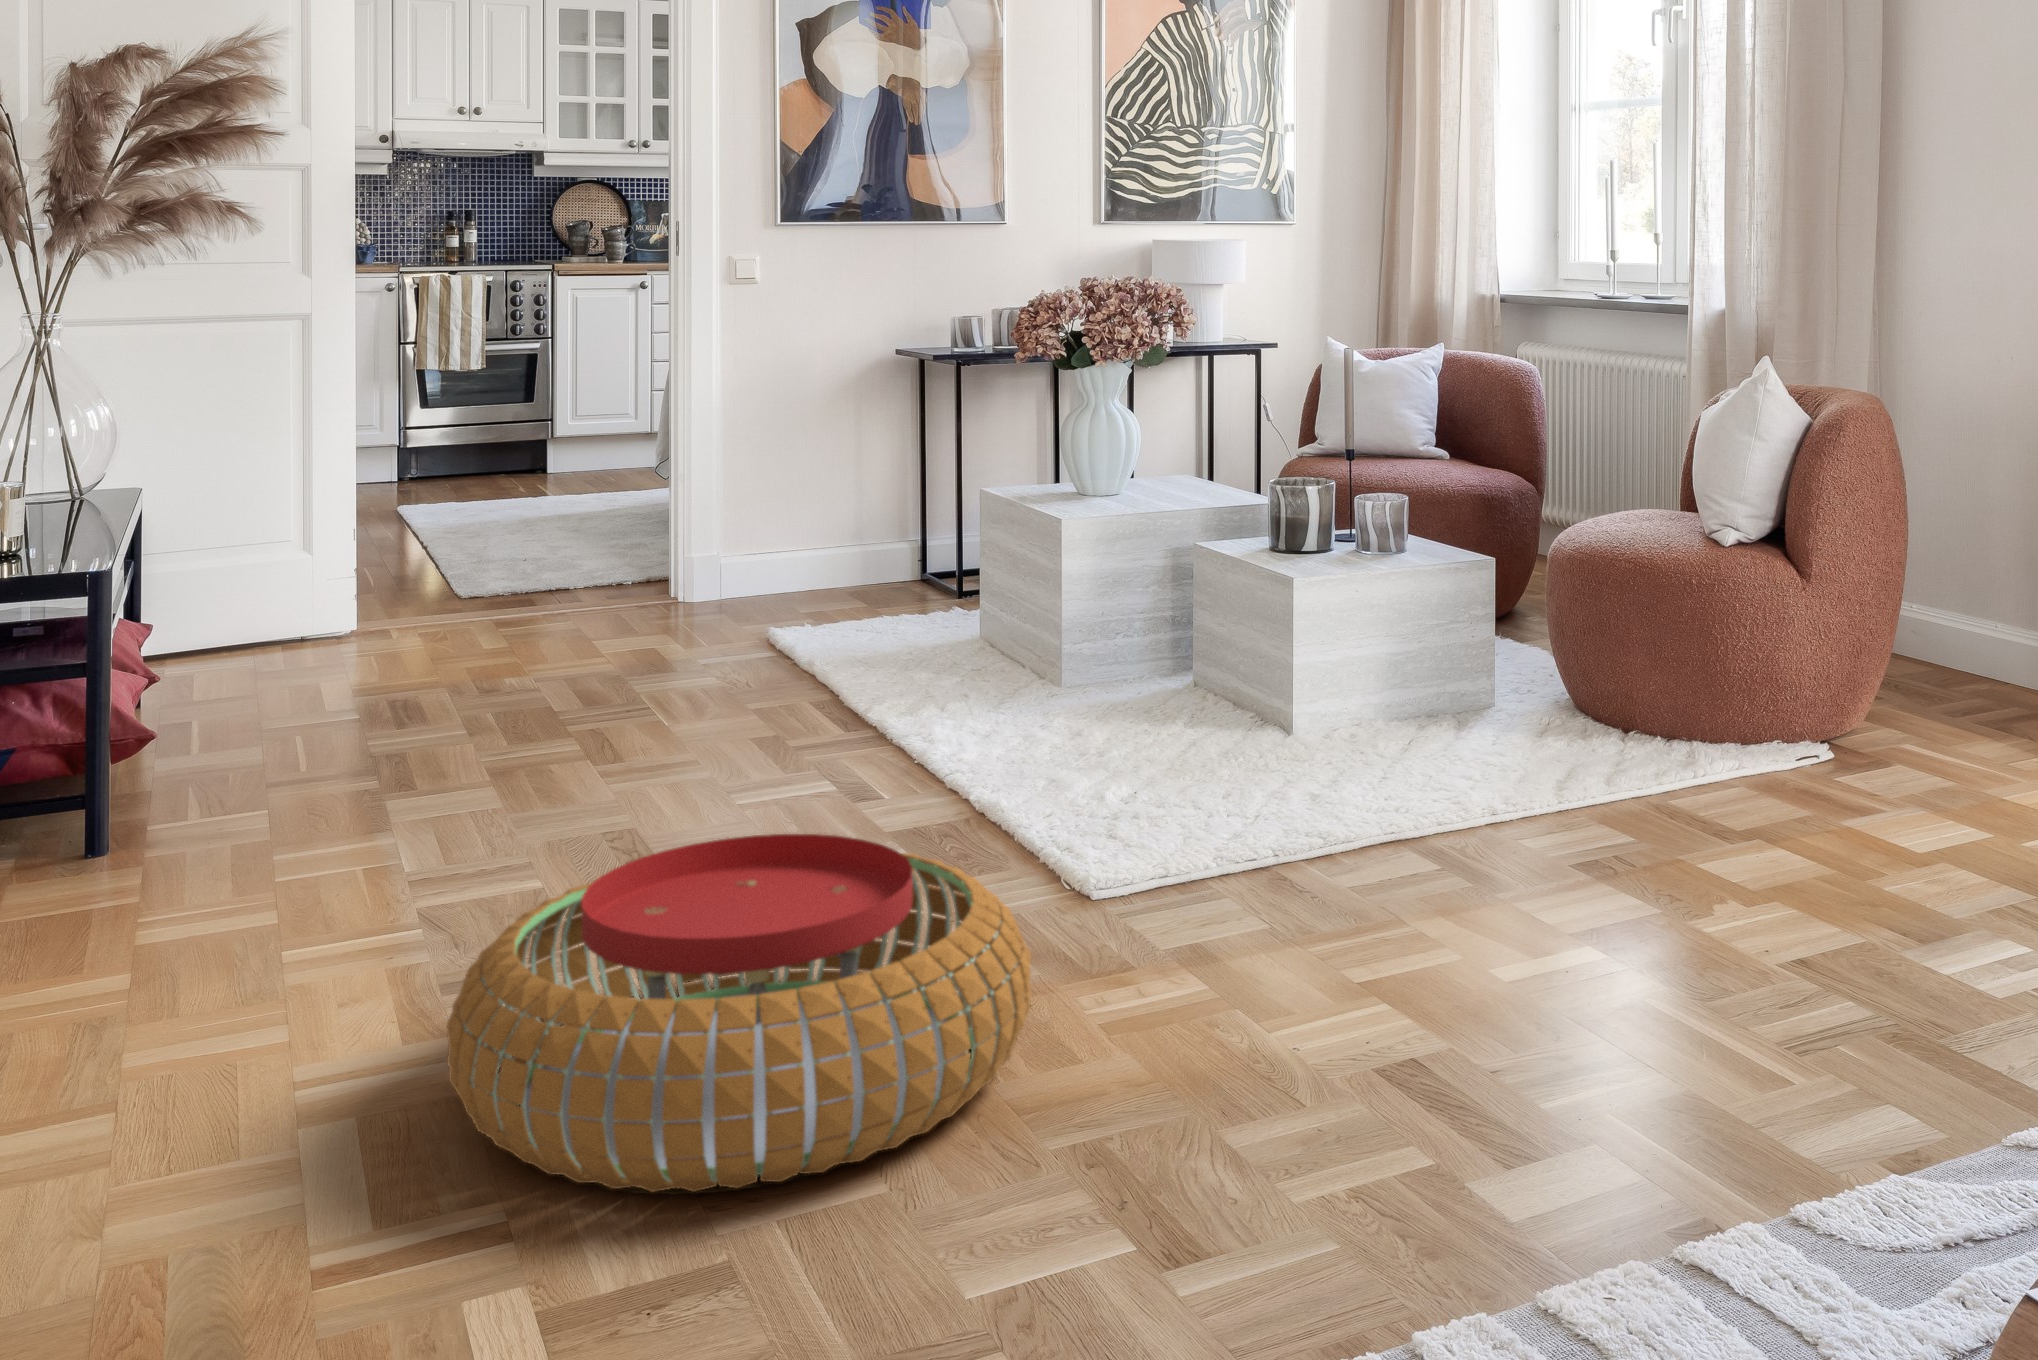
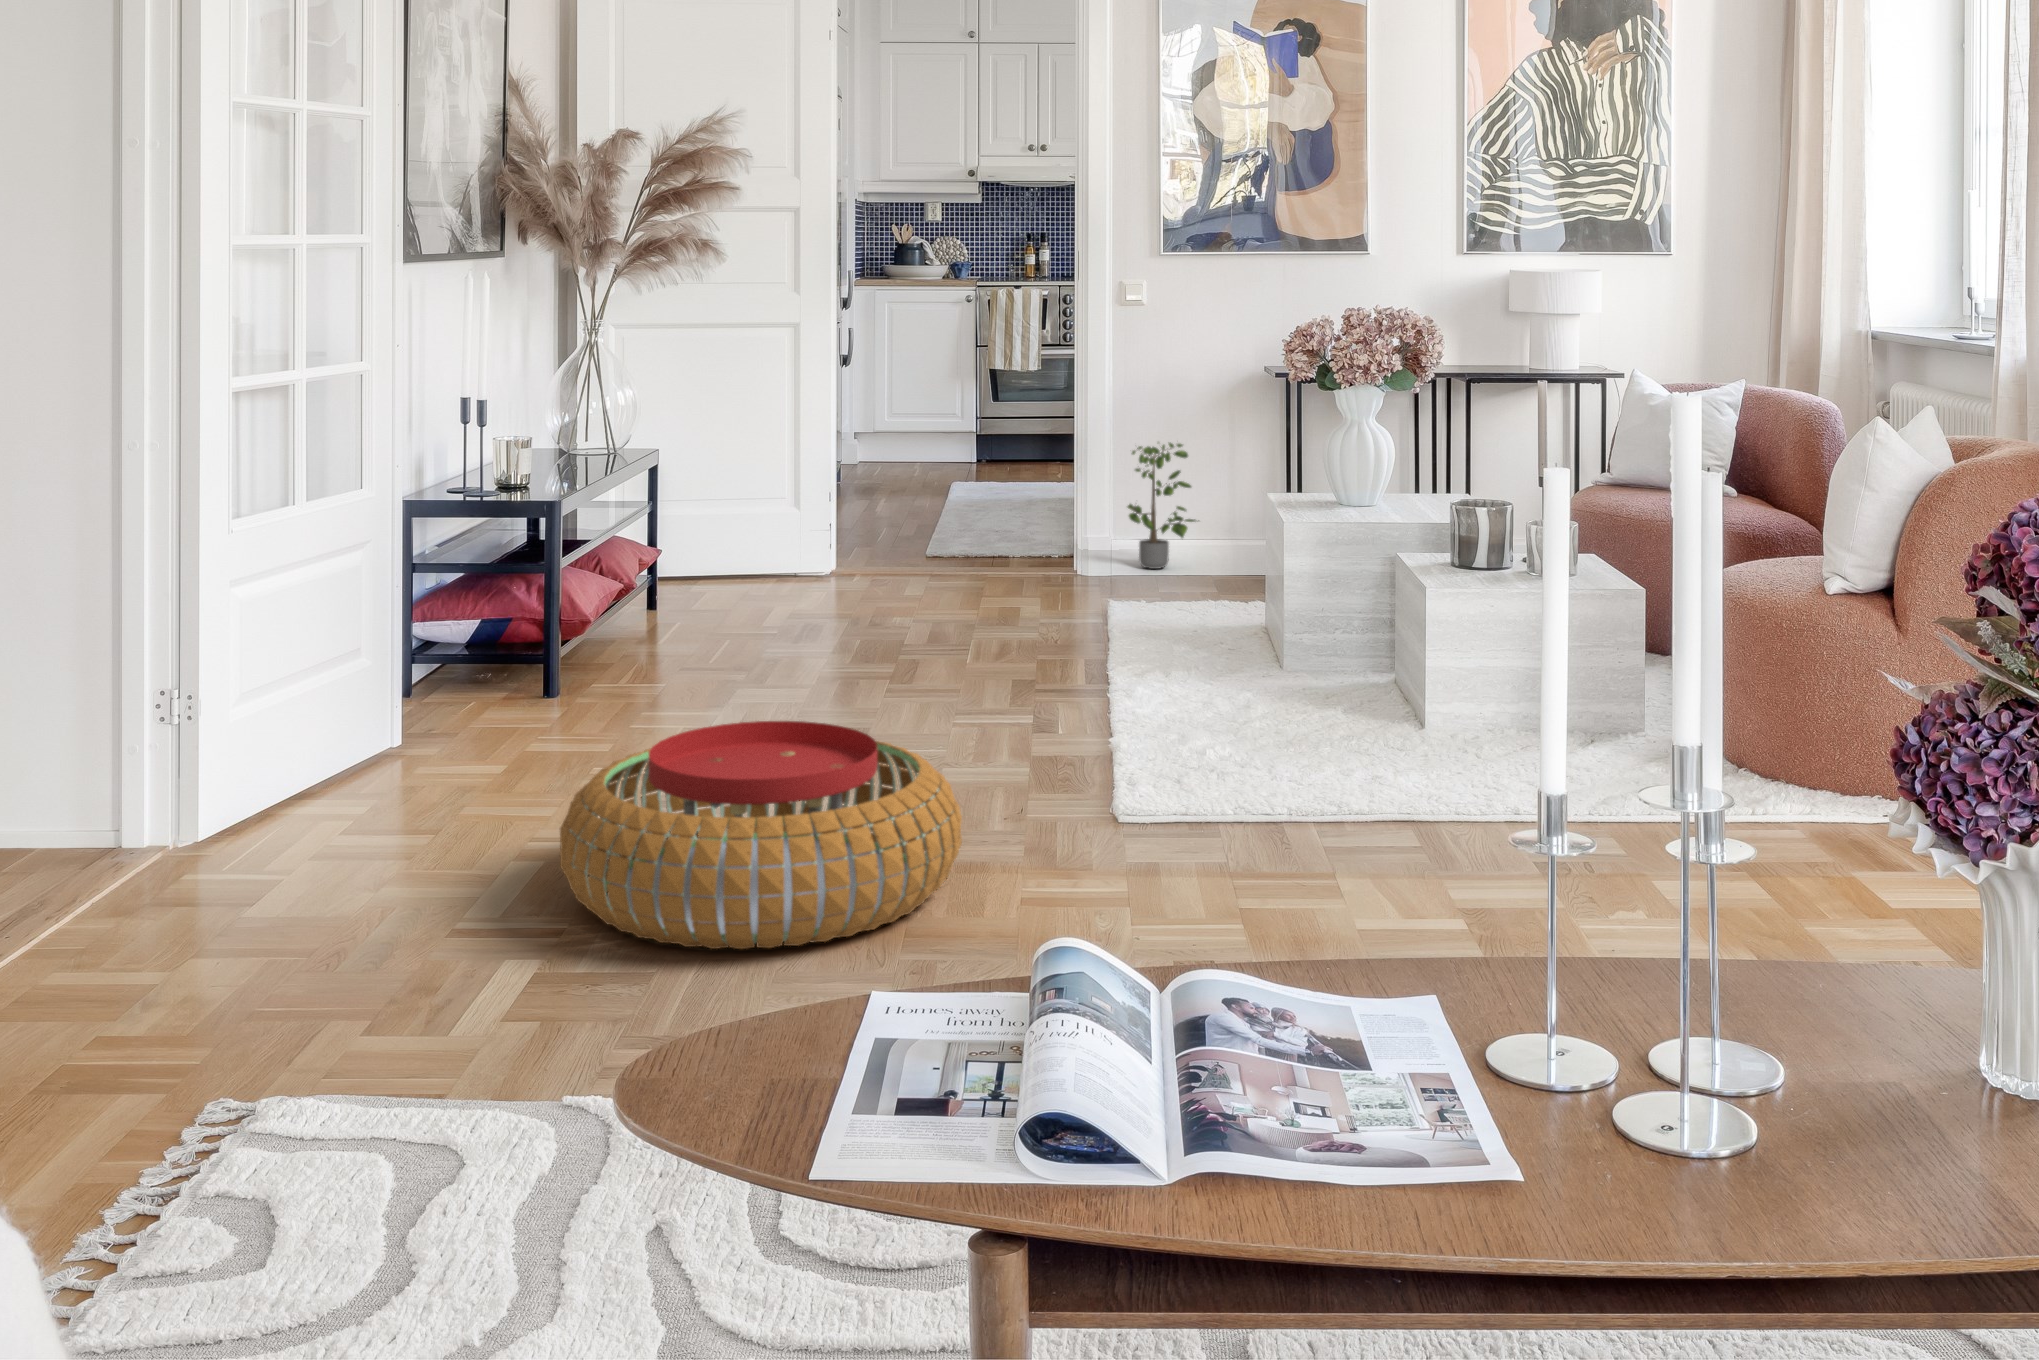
potted plant: none [741,439,835,594] -> present [1128,443,1196,569]

